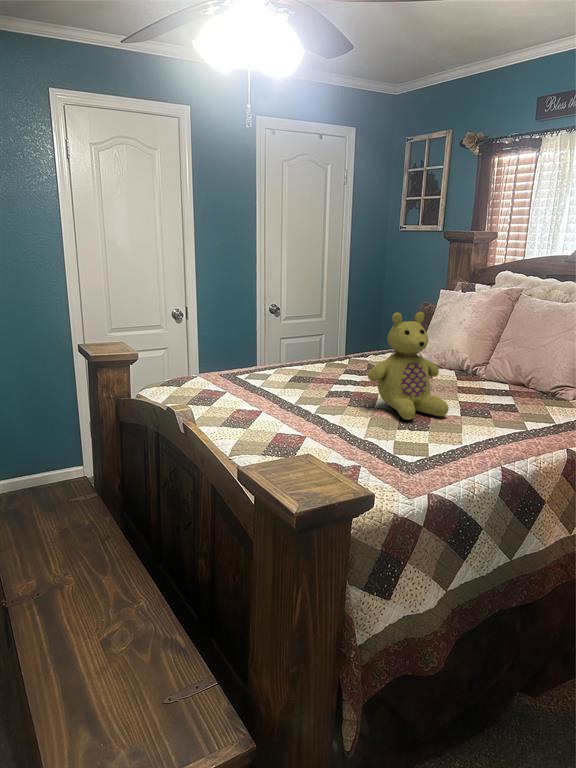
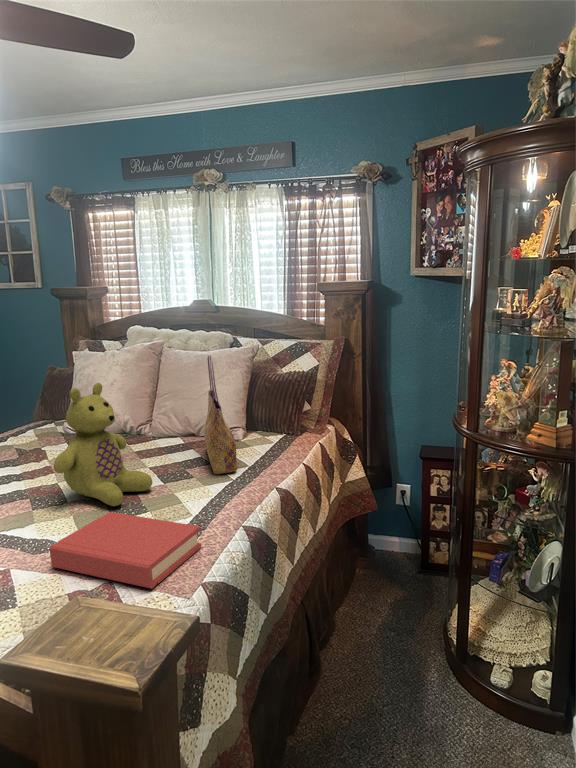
tote bag: none [515,302,550,425] -> present [204,355,237,474]
hardback book: none [332,419,451,480] -> present [50,512,201,589]

